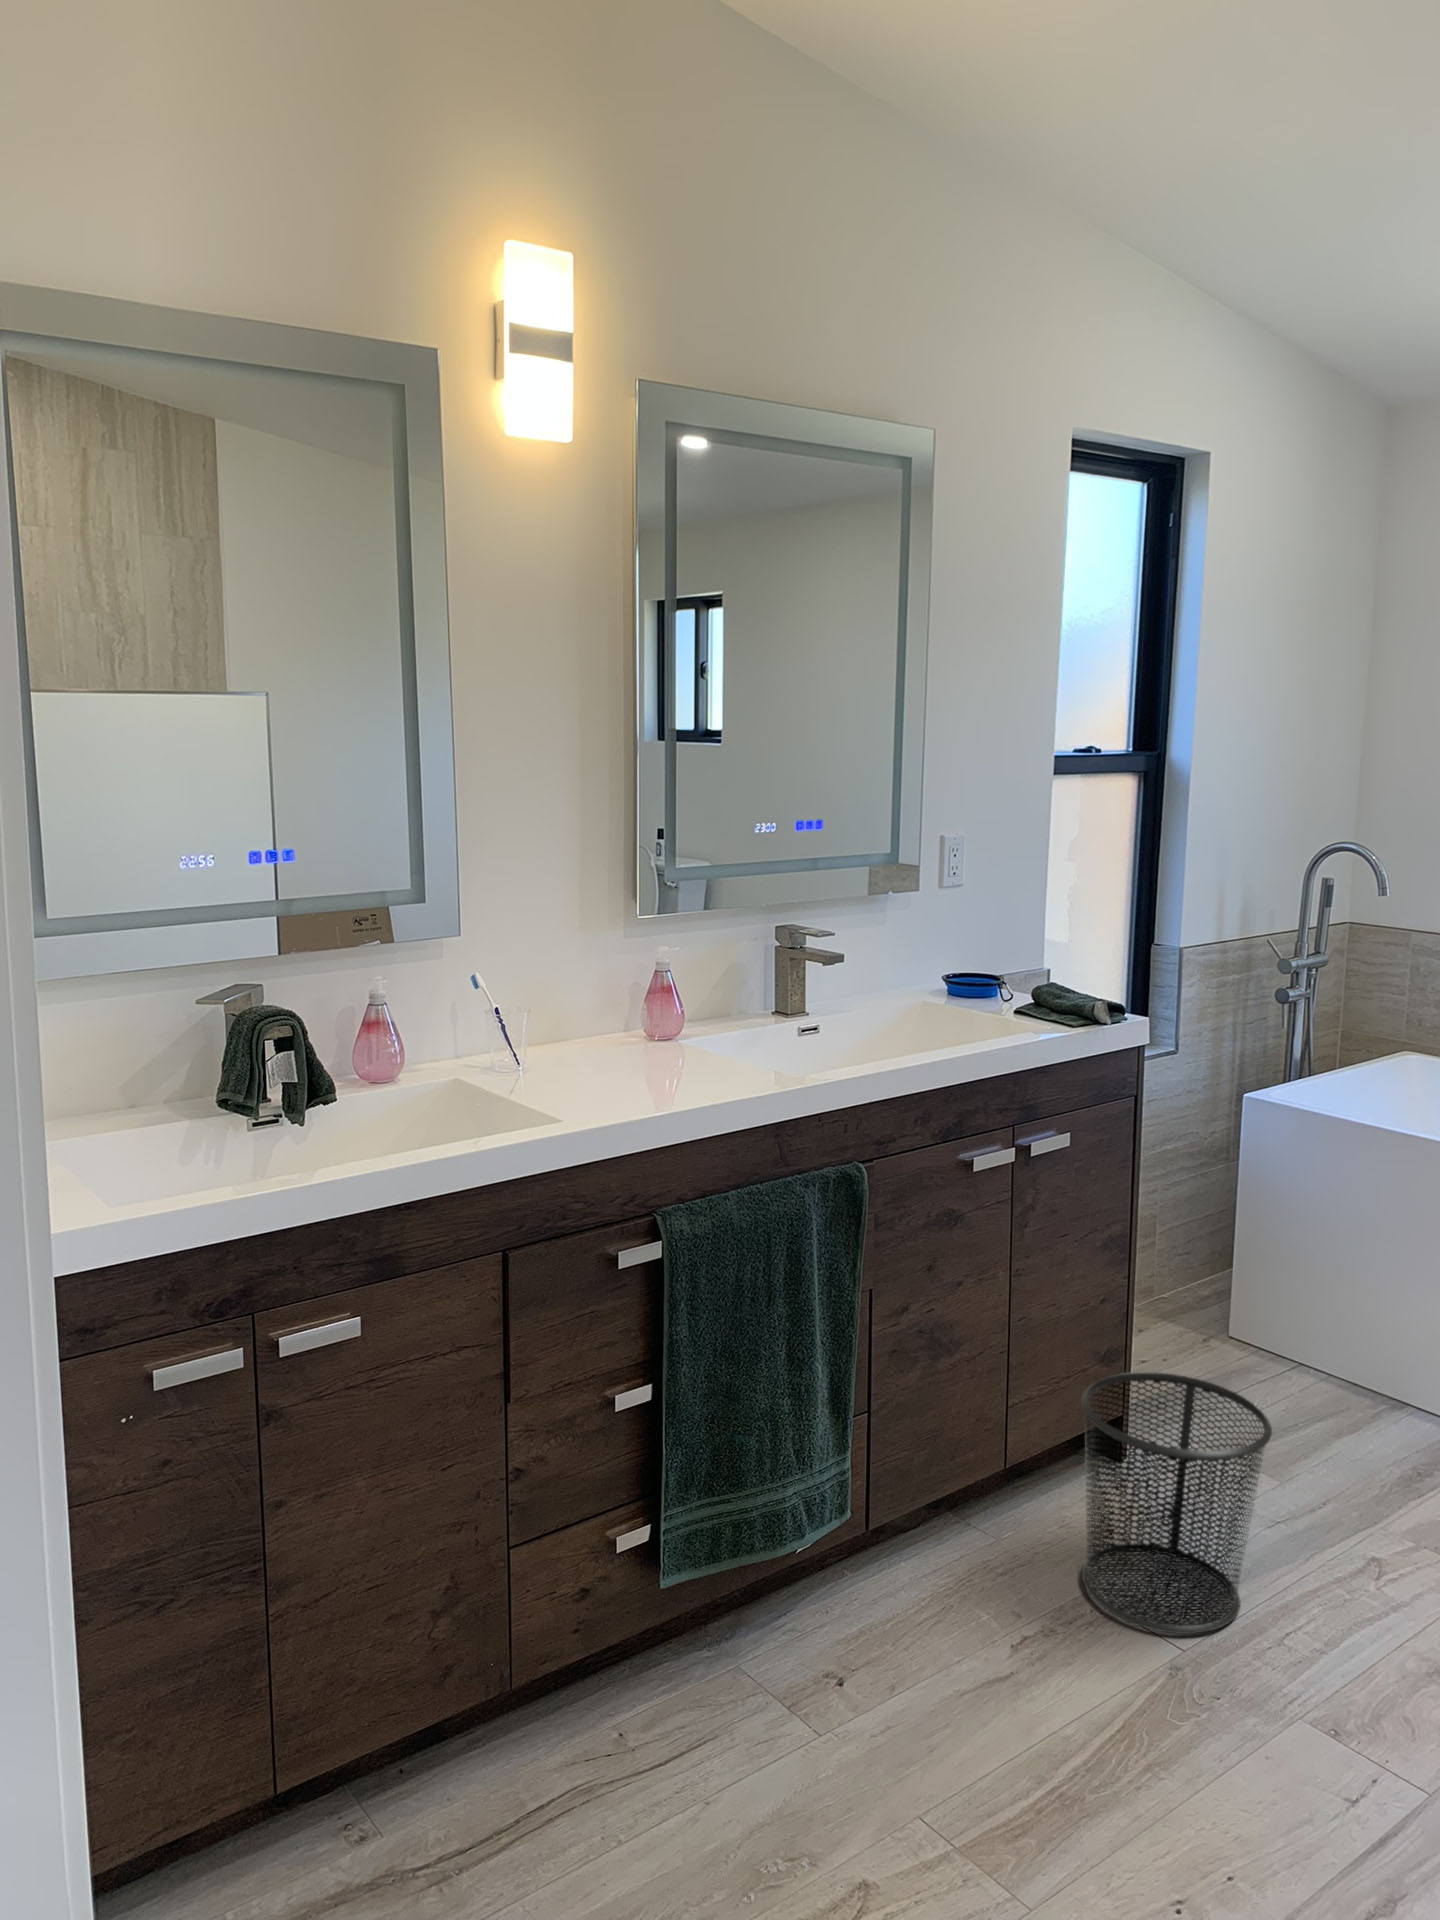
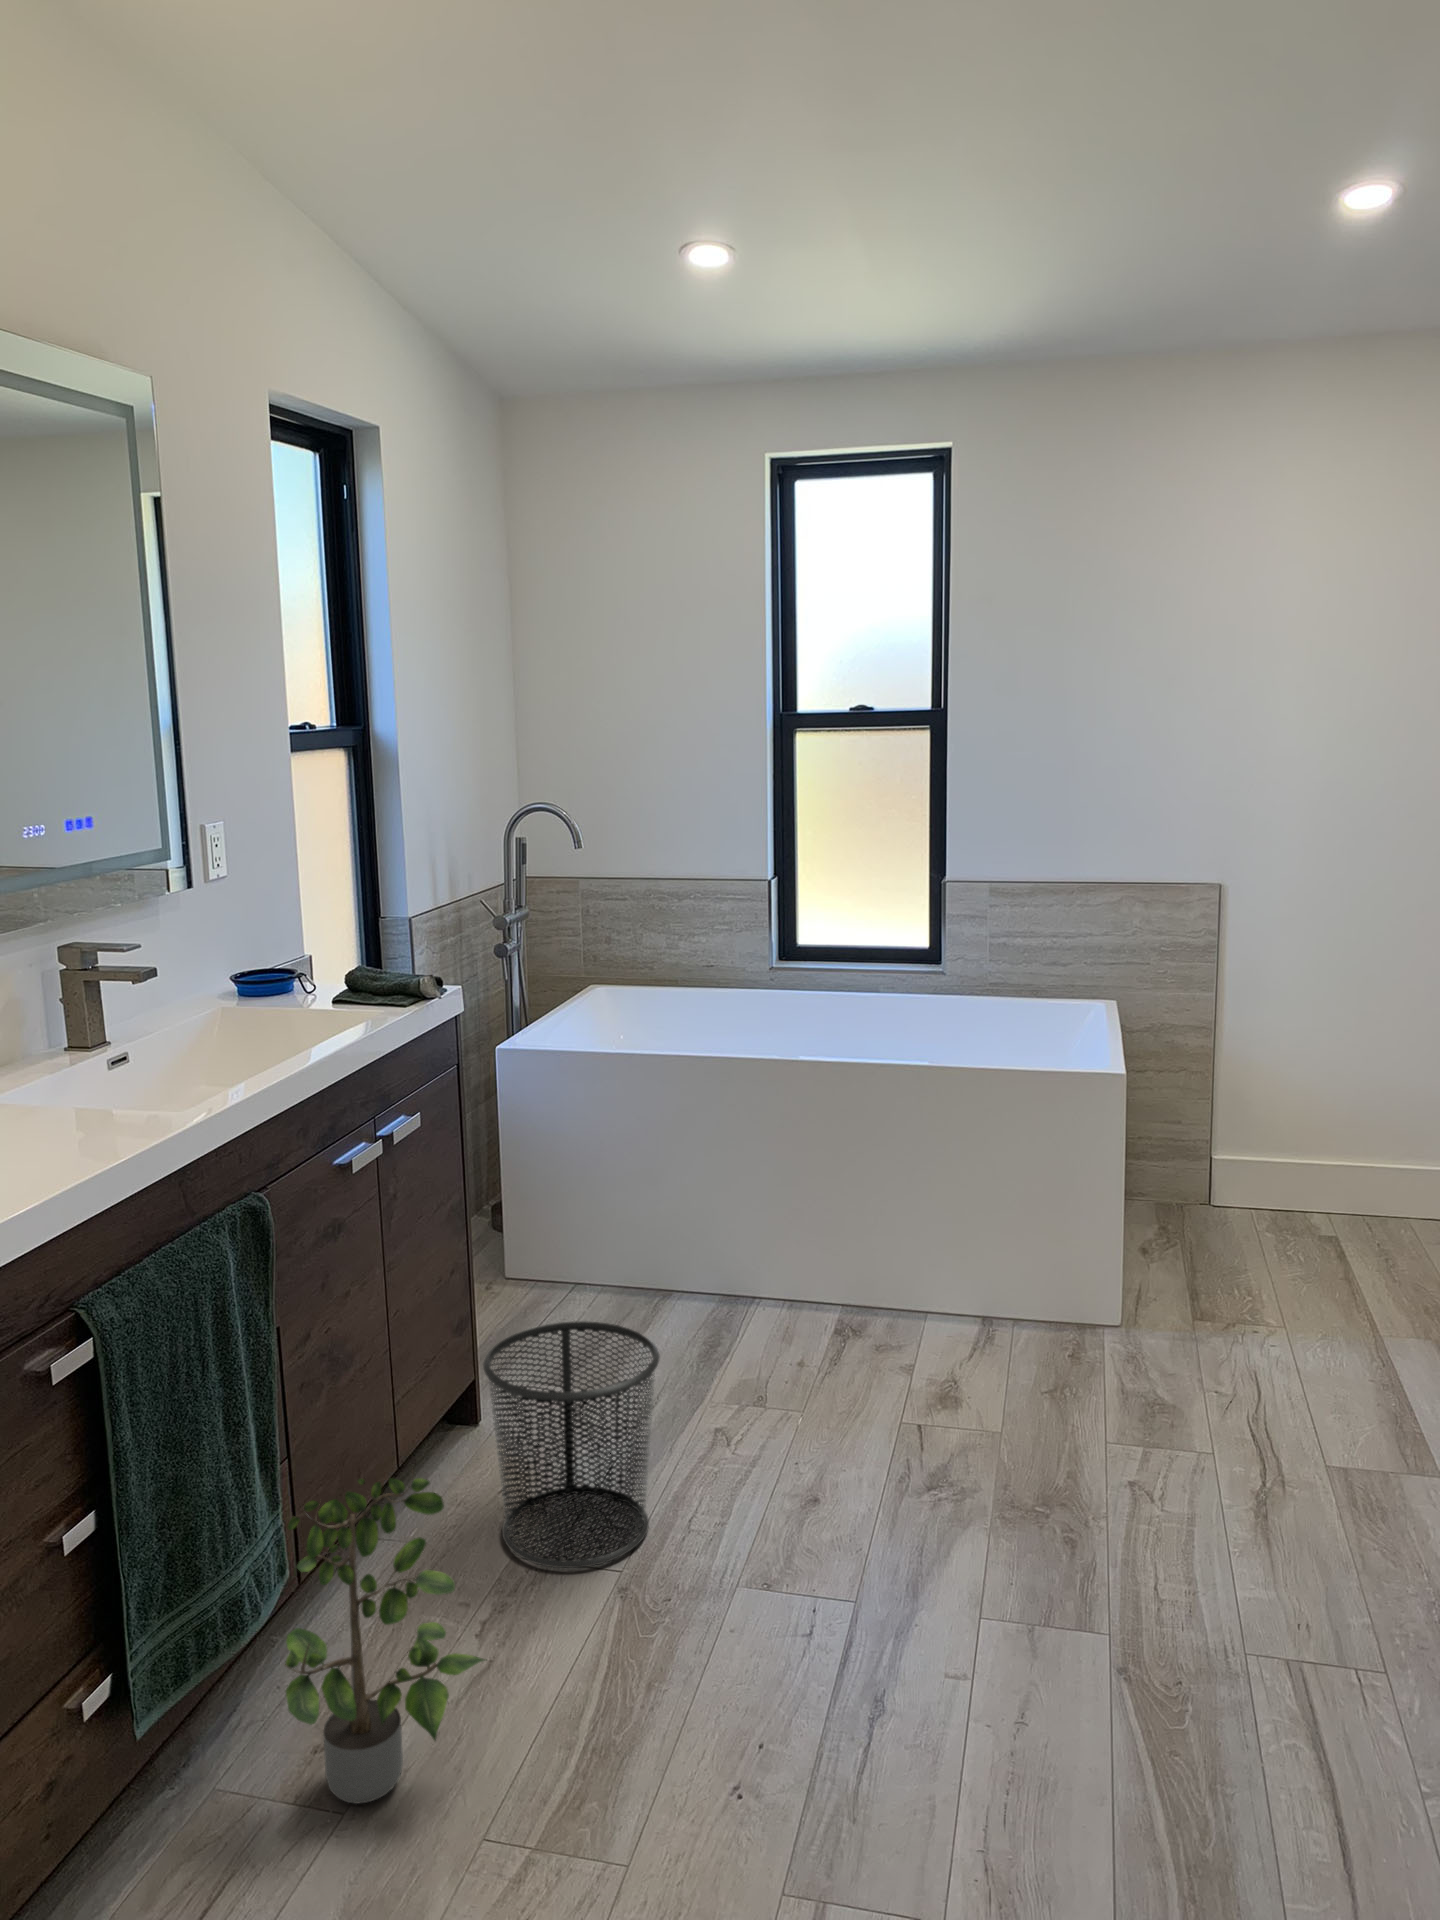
potted plant: none [779,1436,970,1739] -> present [285,1478,487,1804]

